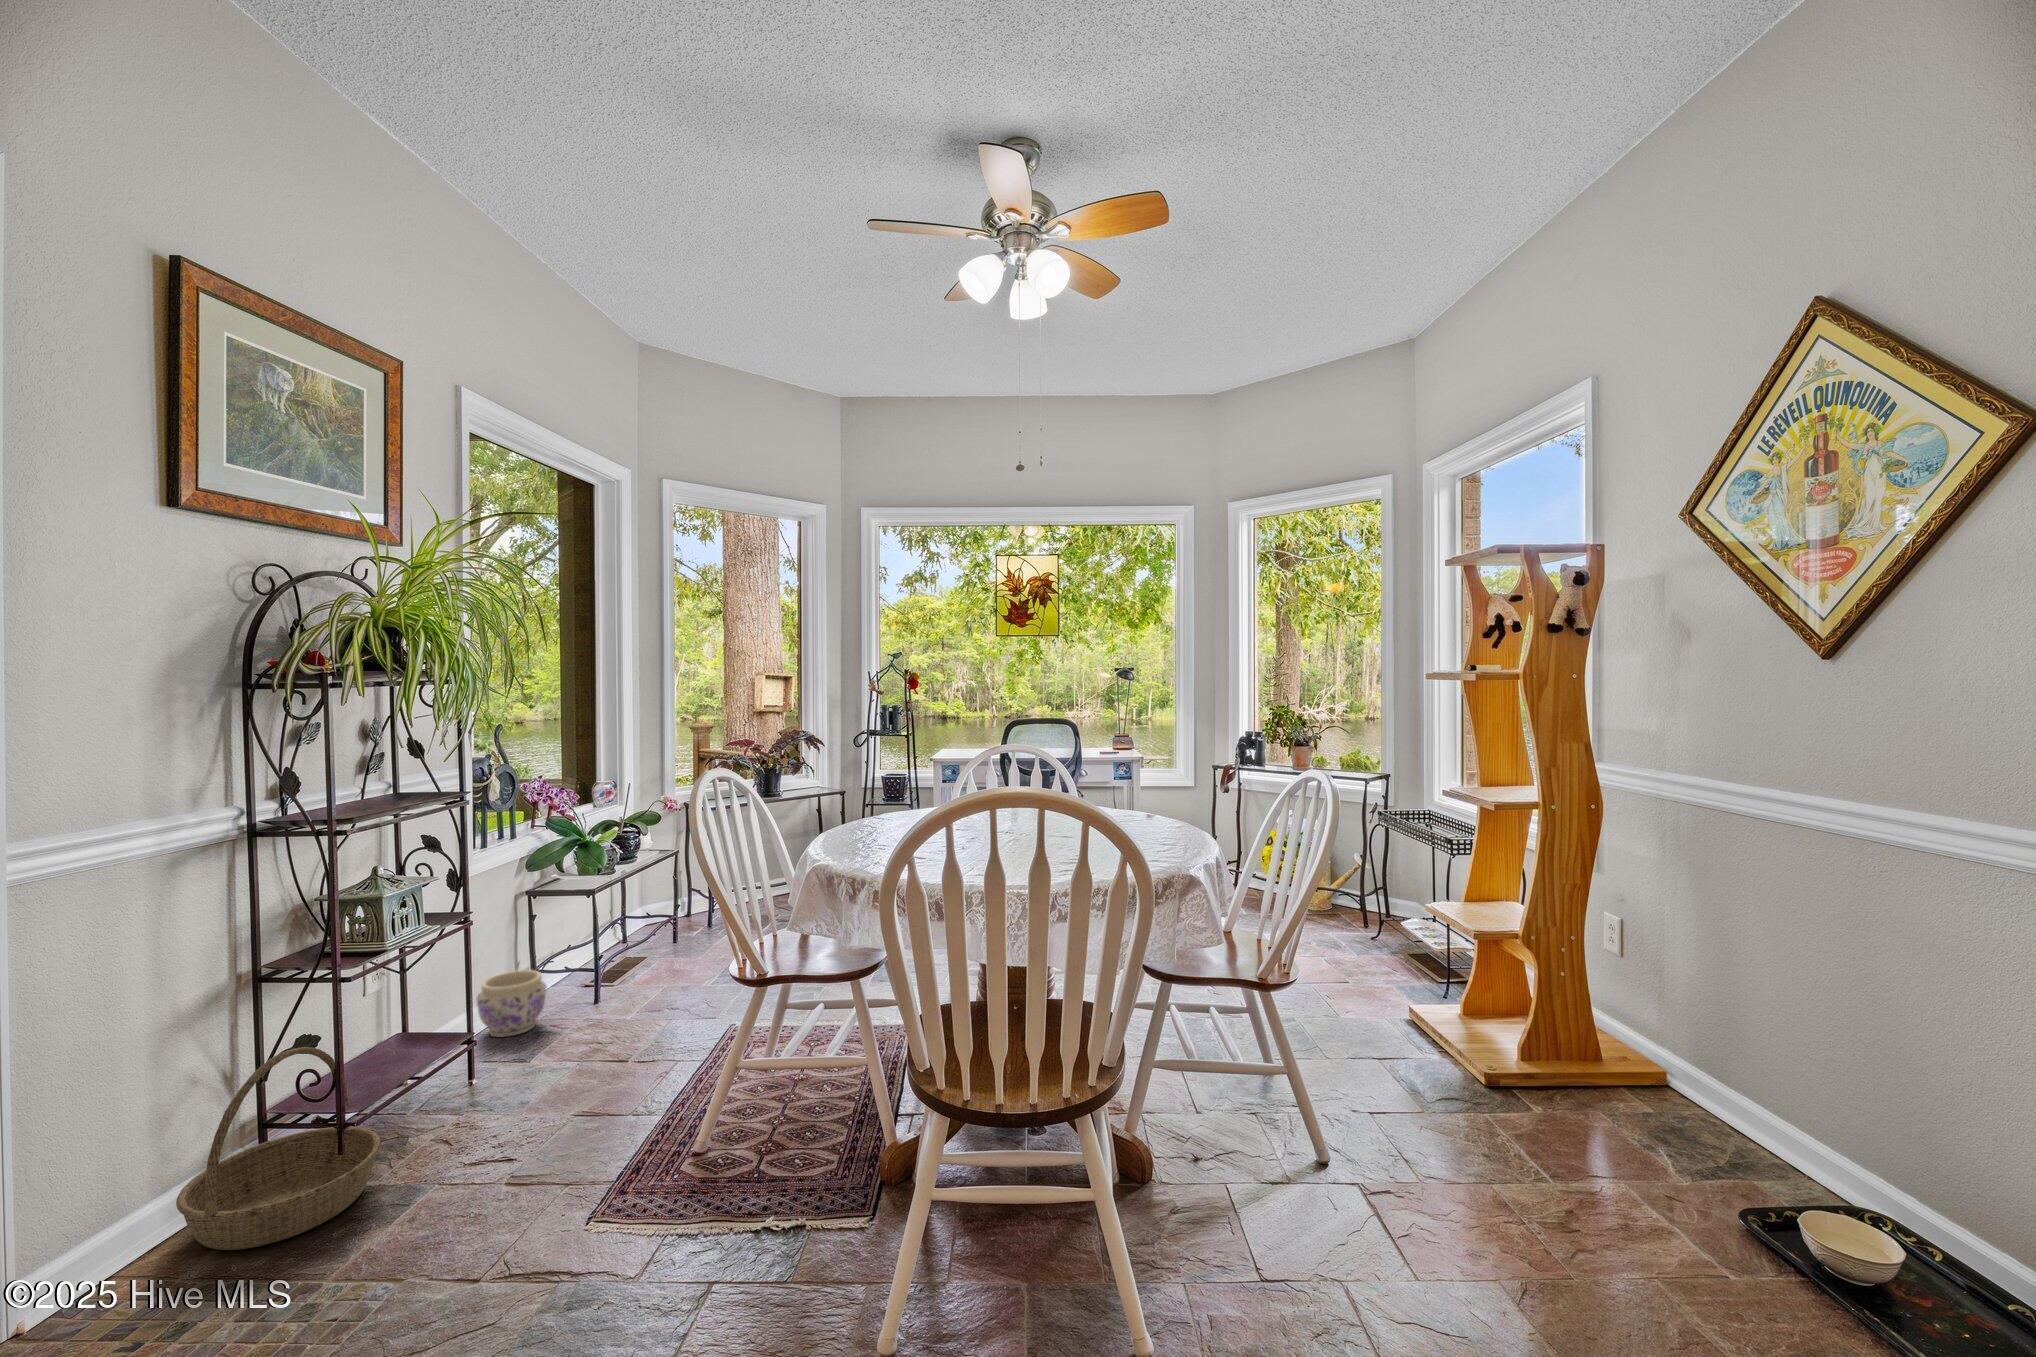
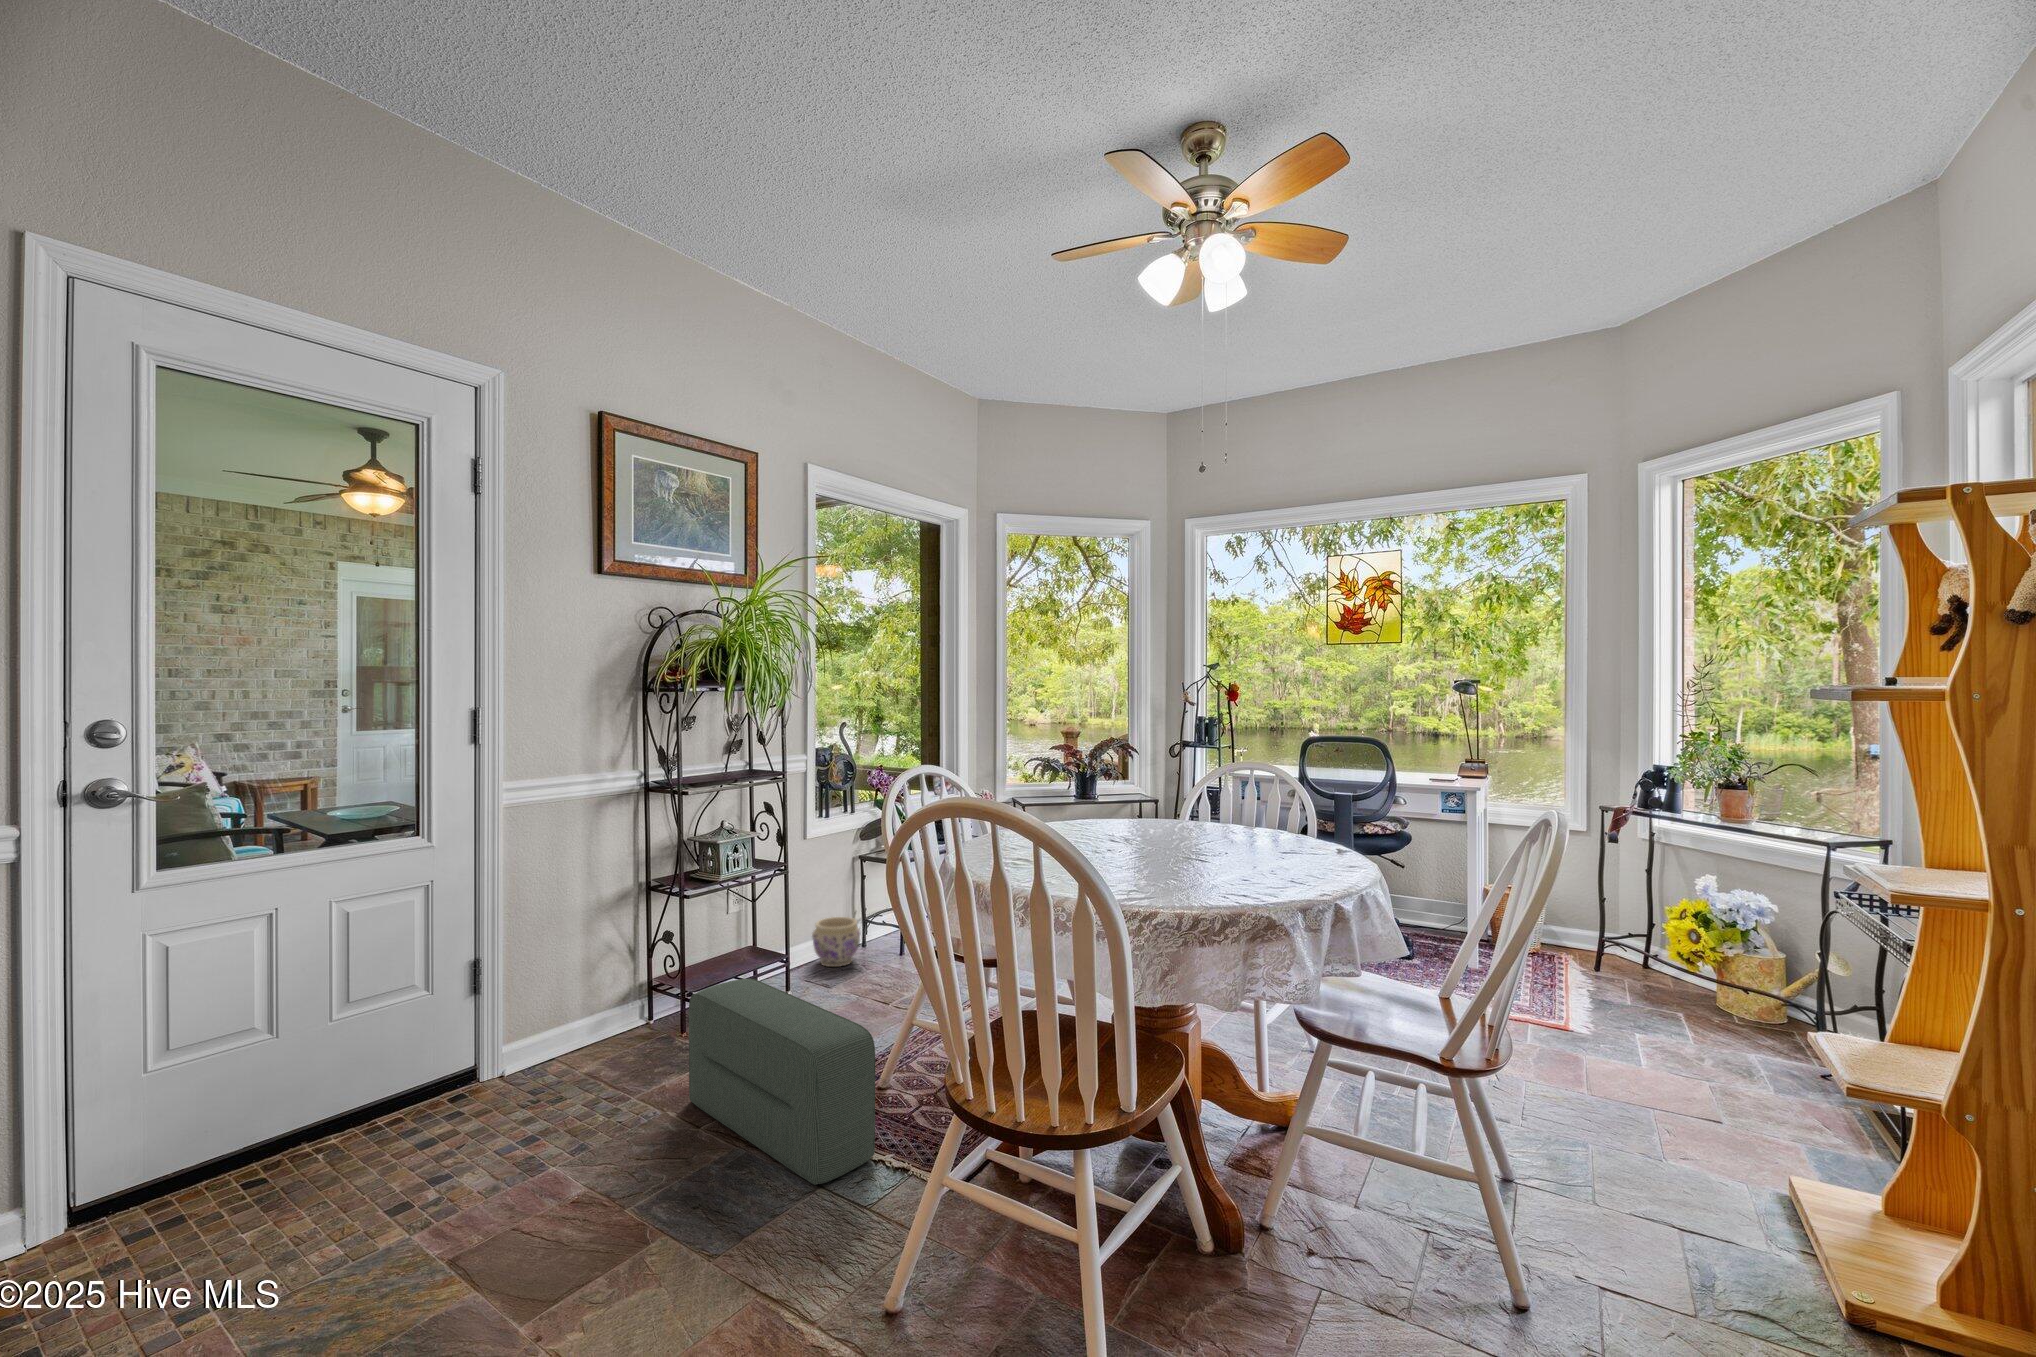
basket: present [176,1047,381,1250] -> none [585,940,699,1066]
pouf: none [427,1063,754,1286] -> present [689,978,875,1185]

